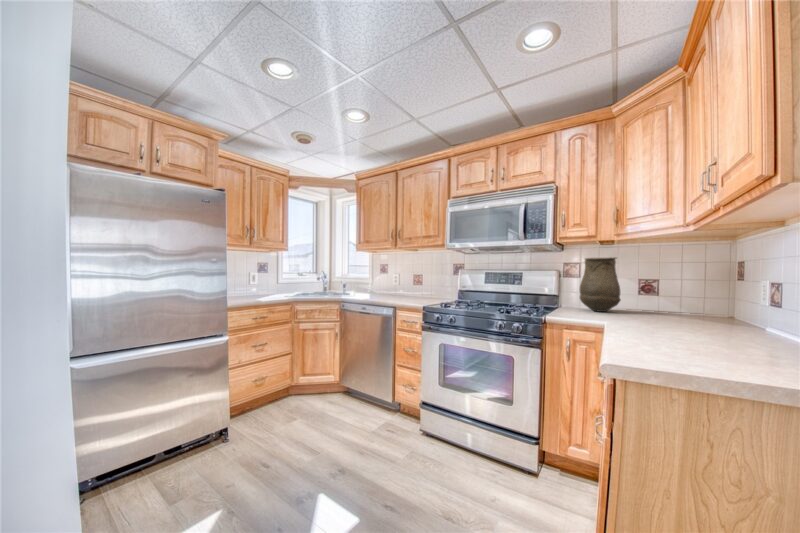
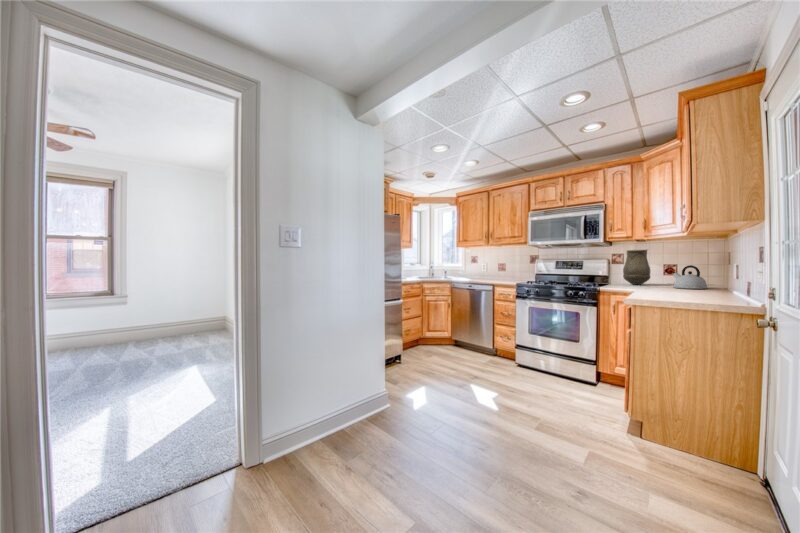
kettle: none [658,284,719,324] -> present [673,265,707,289]

